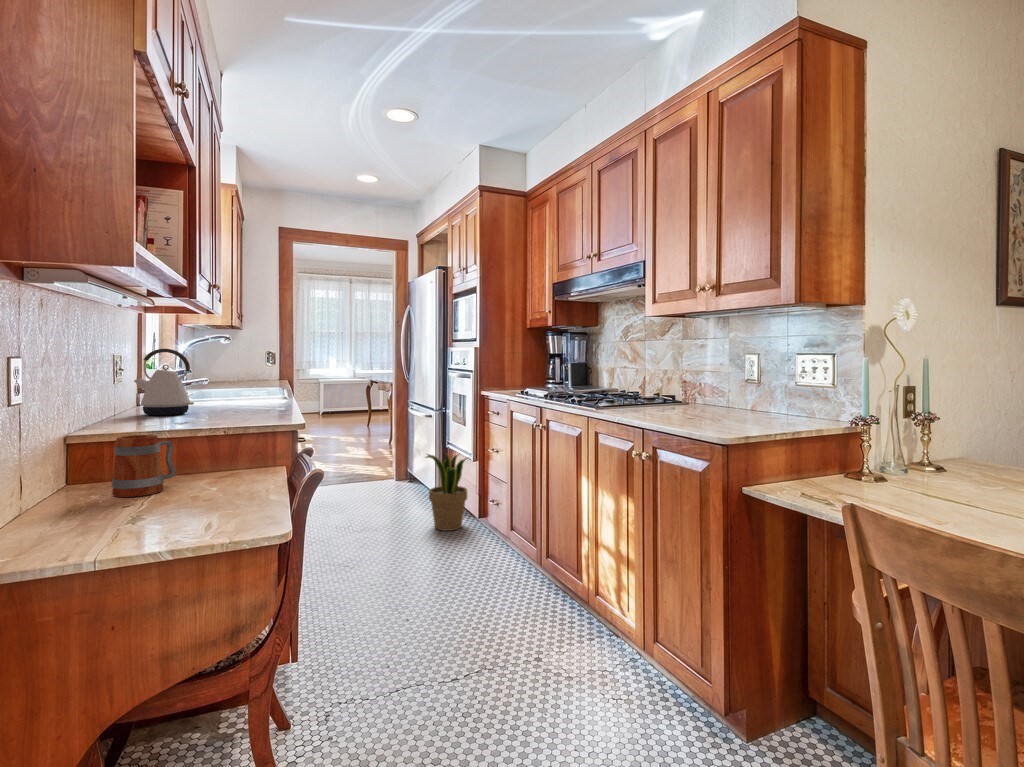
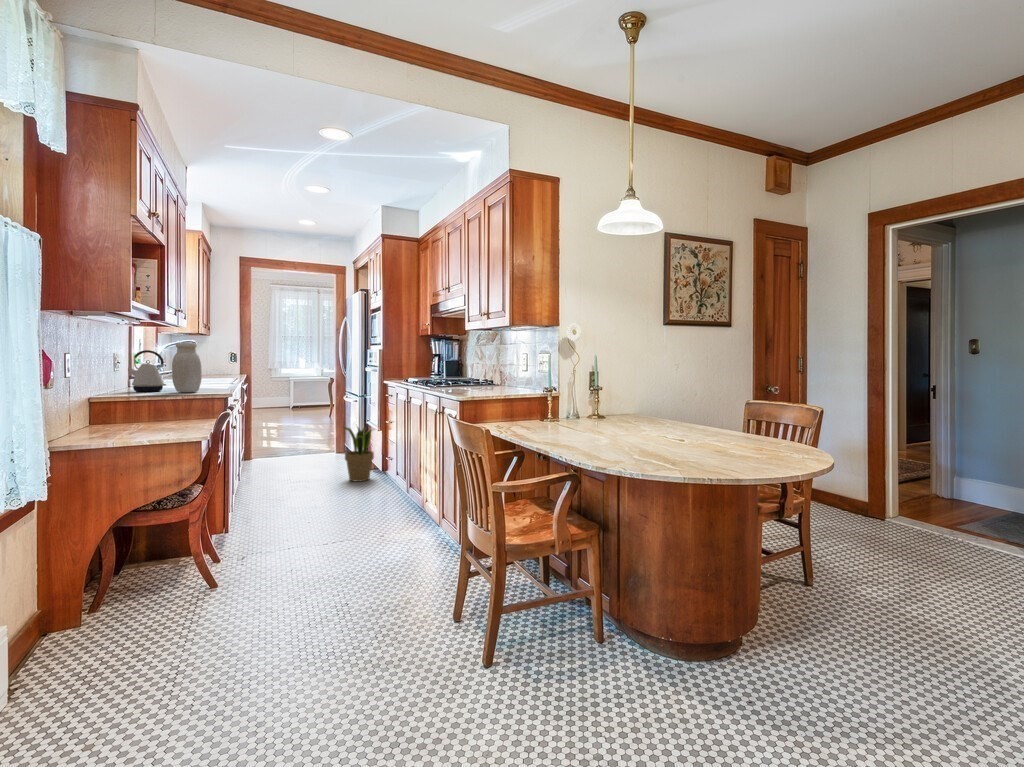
jar: none [204,336,250,417] -> present [172,342,202,392]
mug: present [112,435,175,497] -> none [116,398,152,430]

